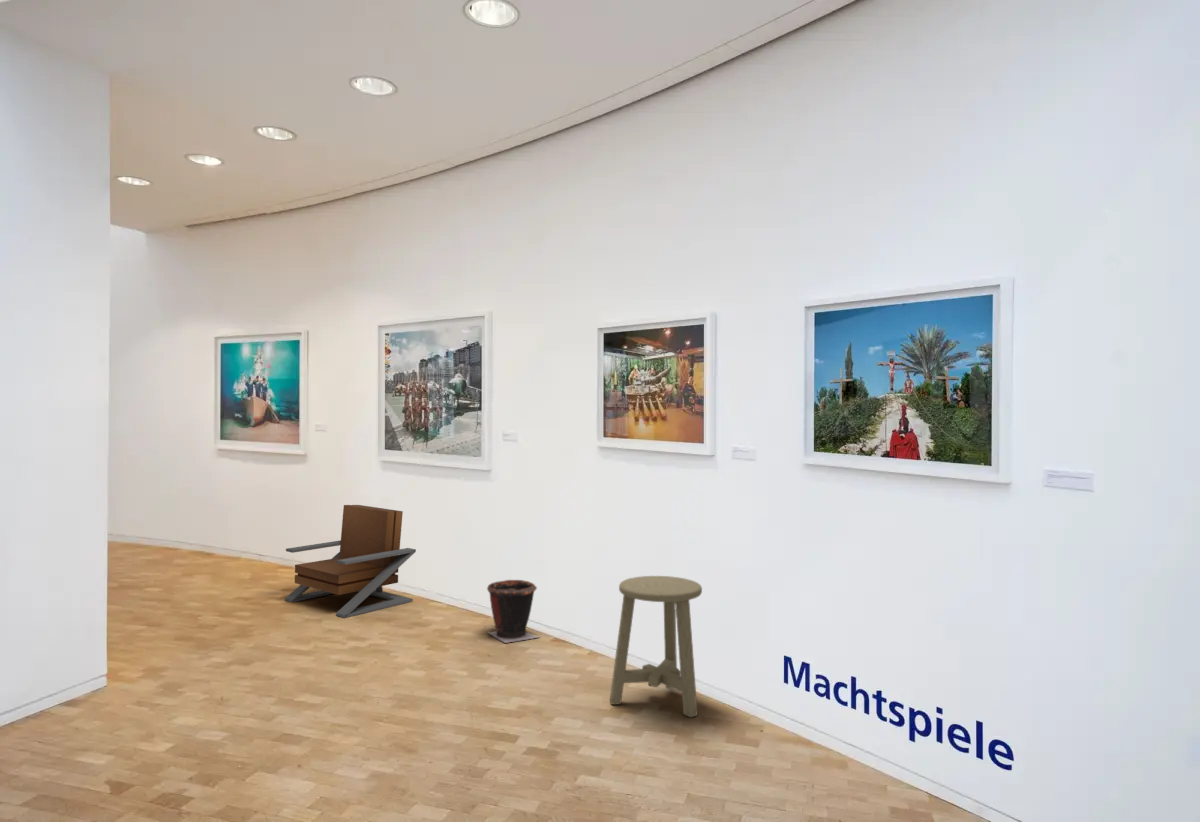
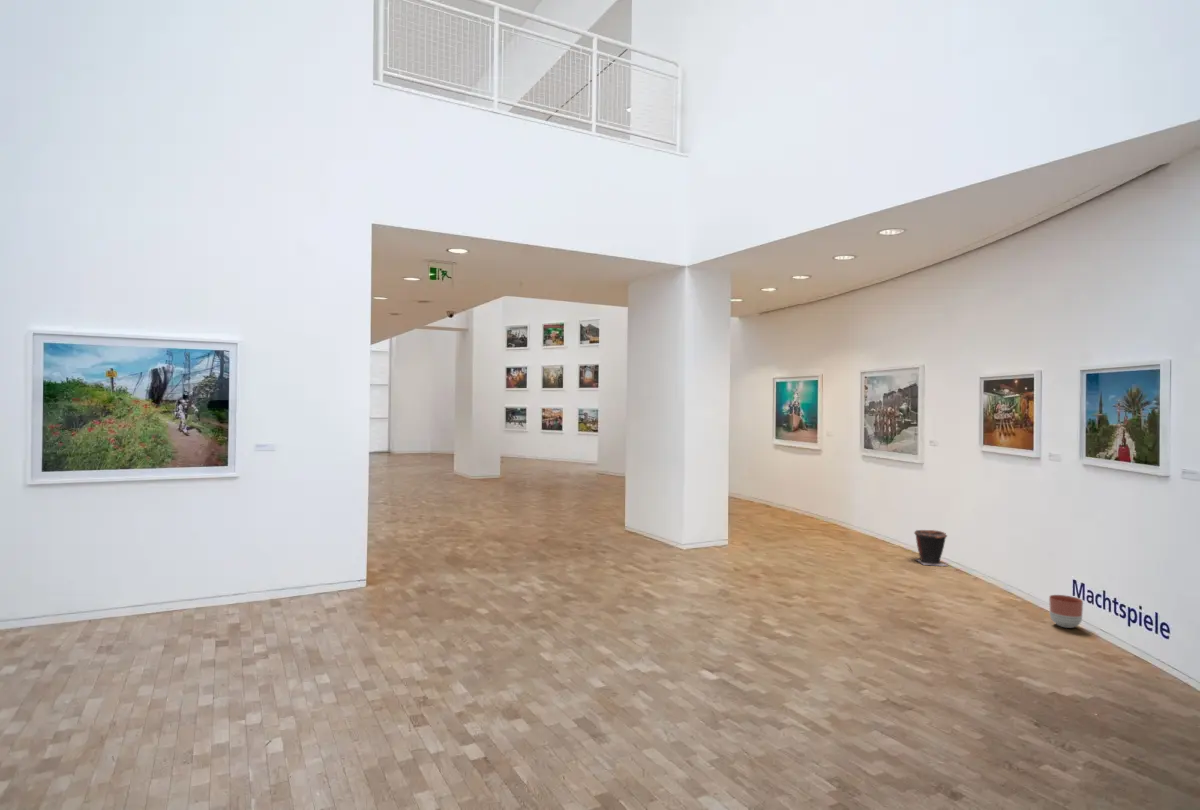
lounge chair: present [285,505,416,618] -> none [805,480,881,542]
stool: present [610,576,702,717] -> none [967,527,1028,607]
planter: none [768,689,817,749] -> present [1049,595,1083,628]

